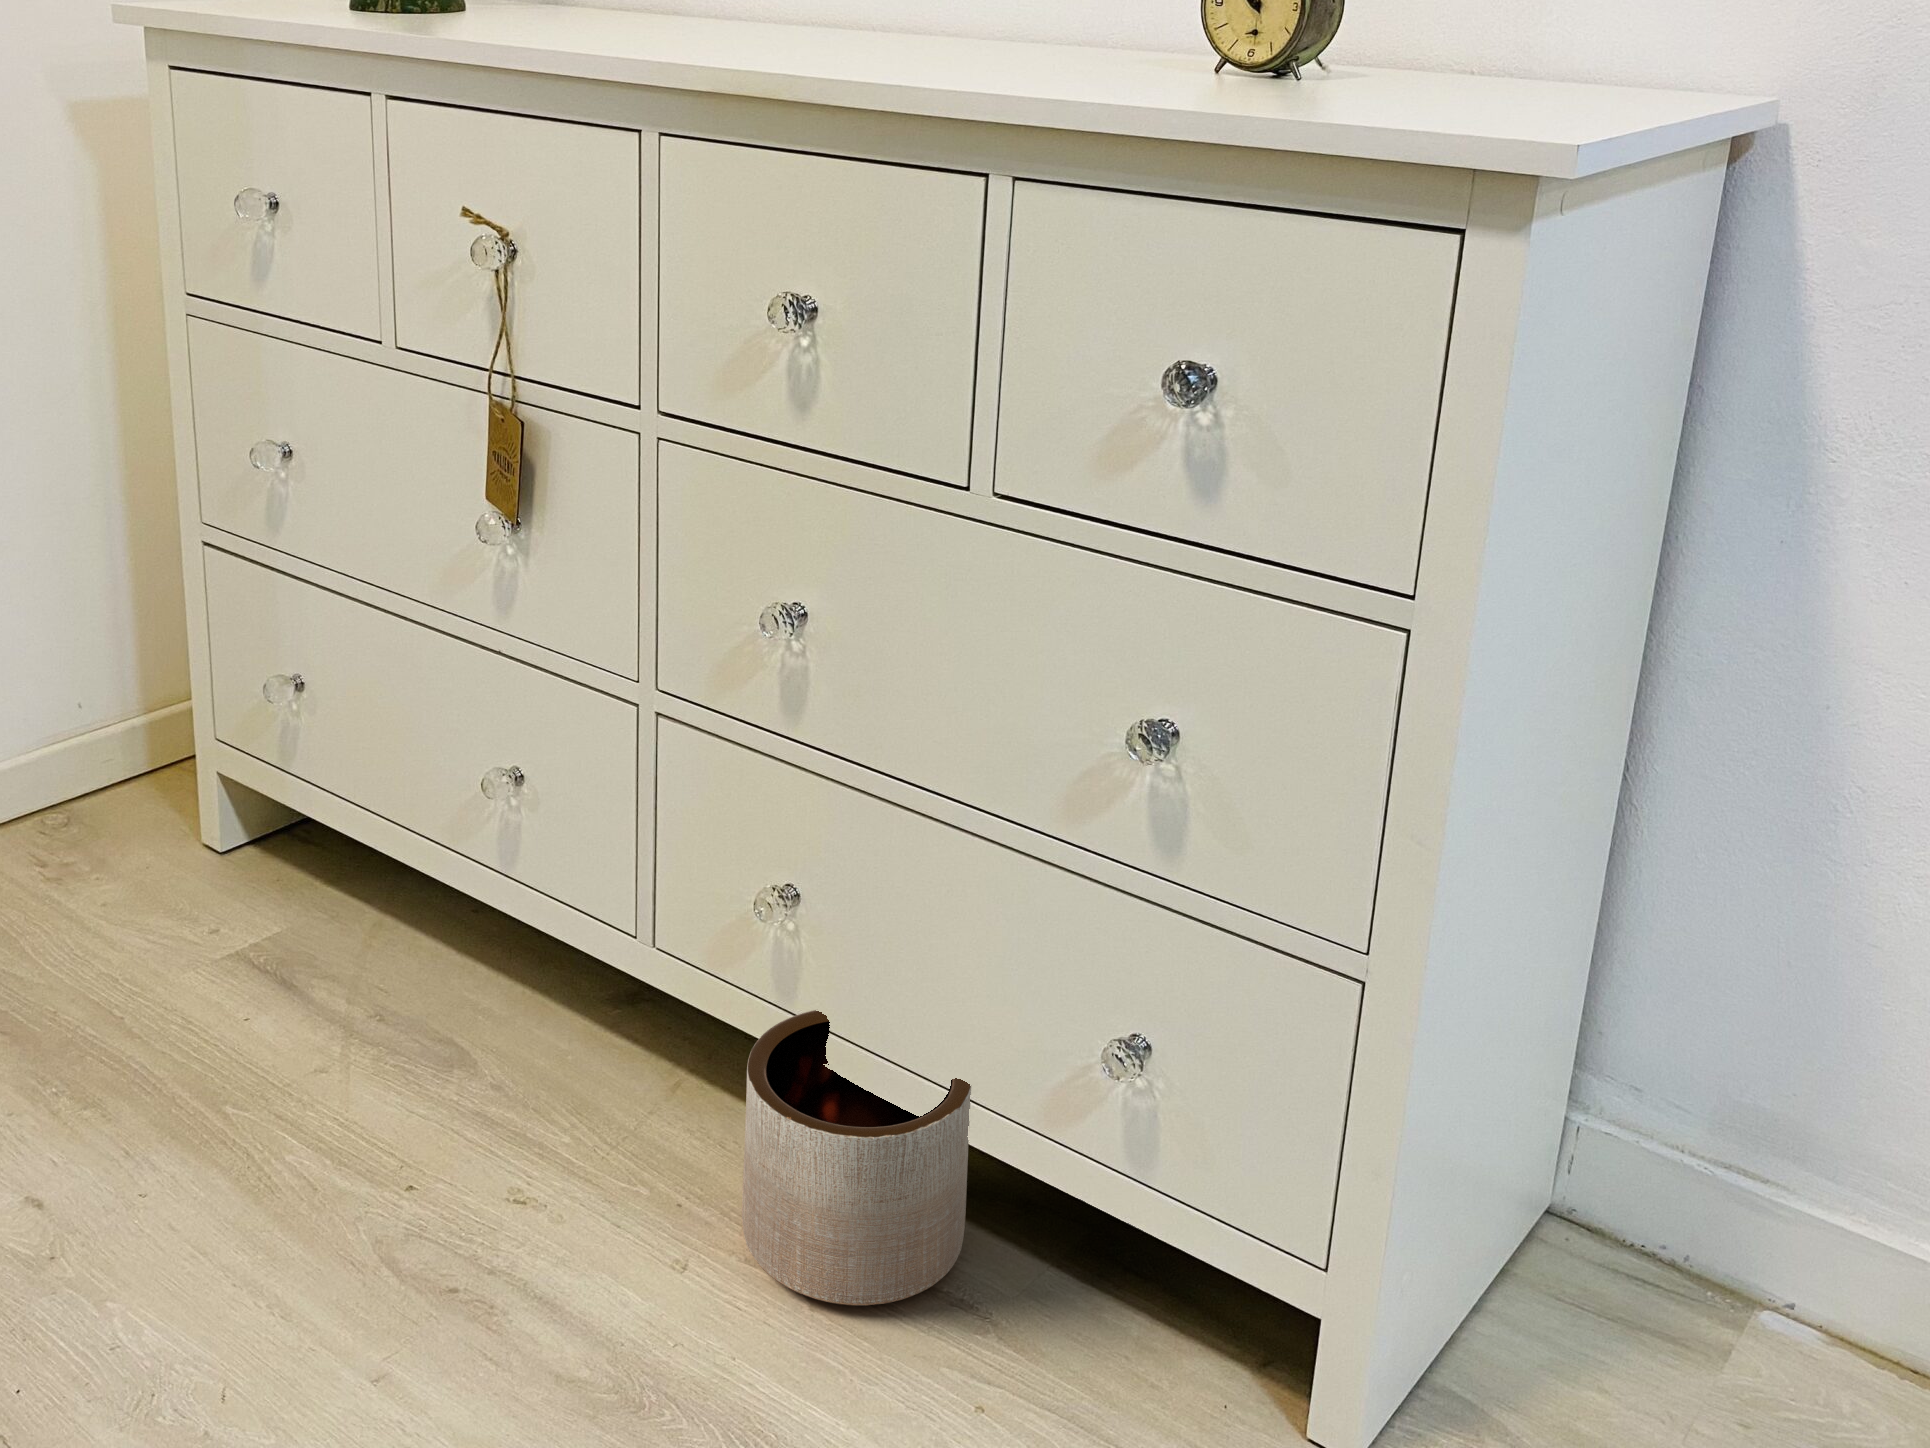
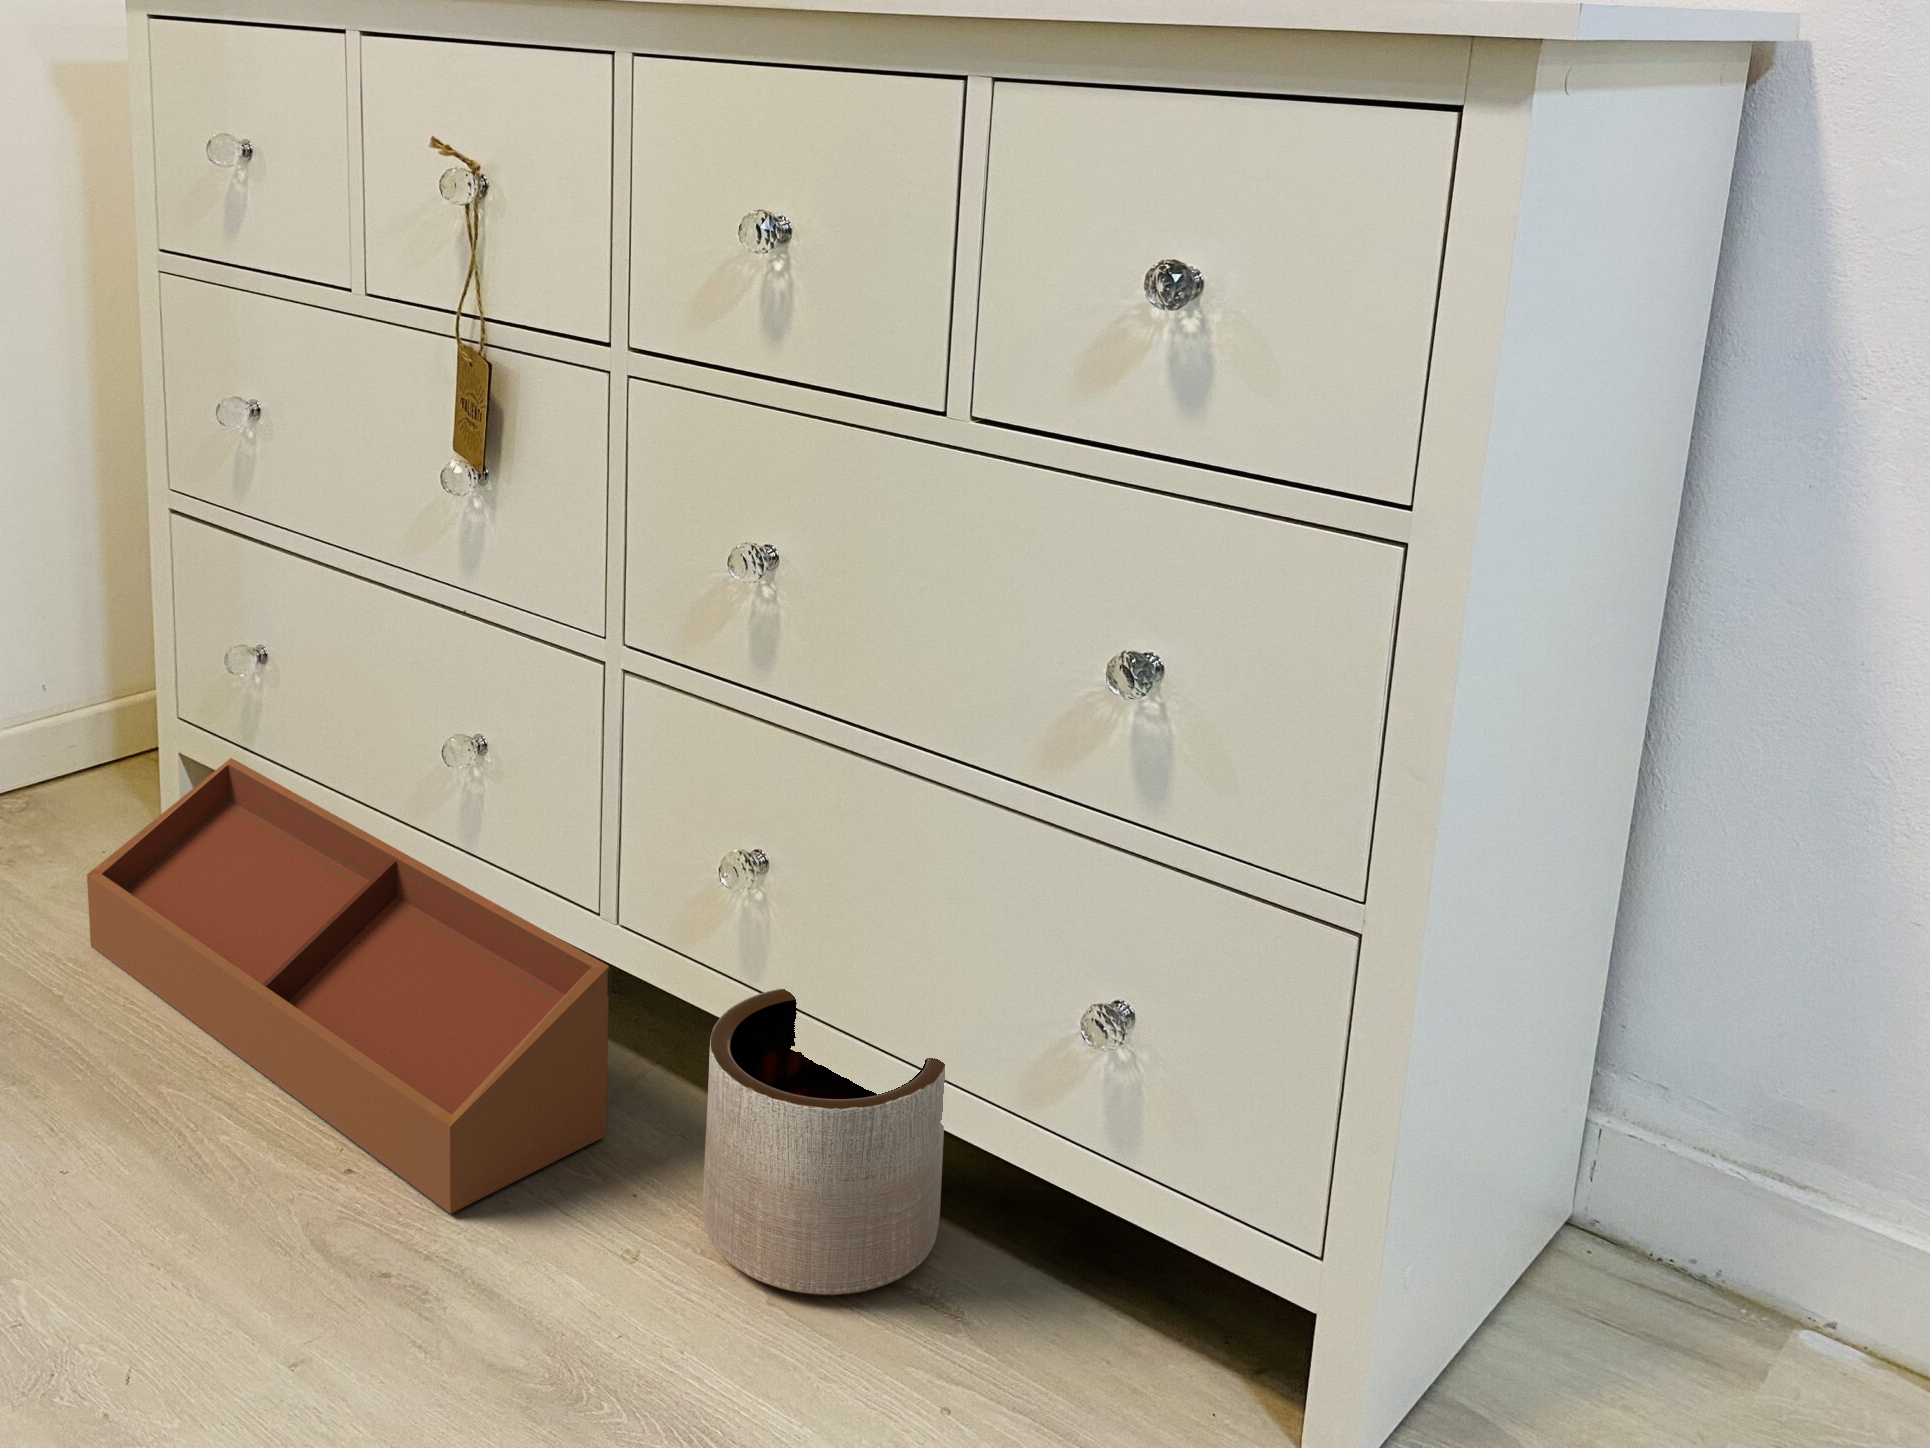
storage bin: none [142,778,649,1231] -> present [87,758,612,1214]

